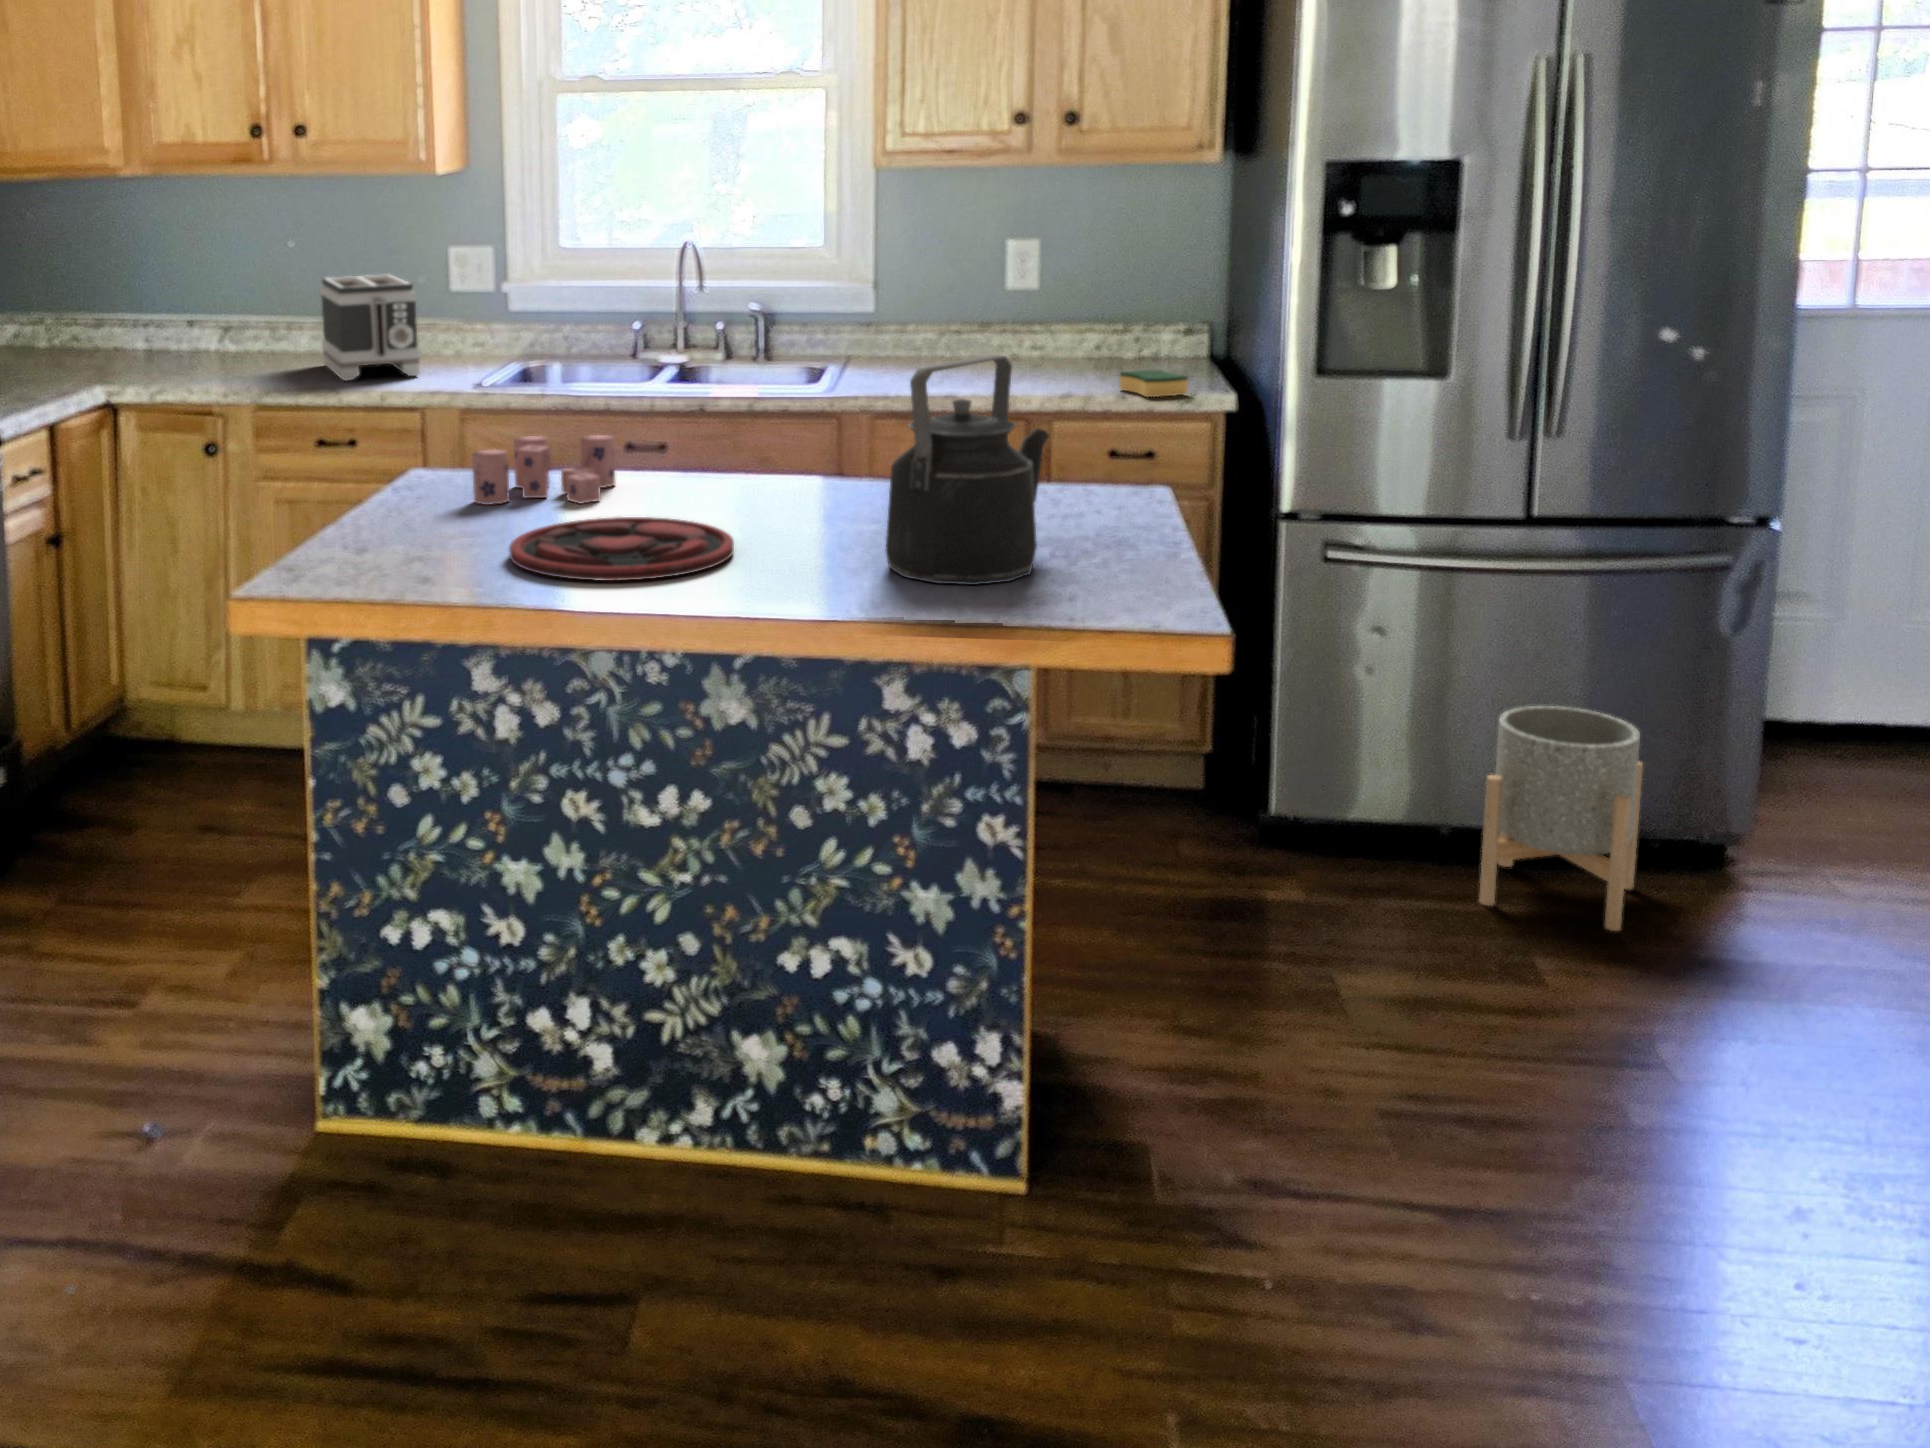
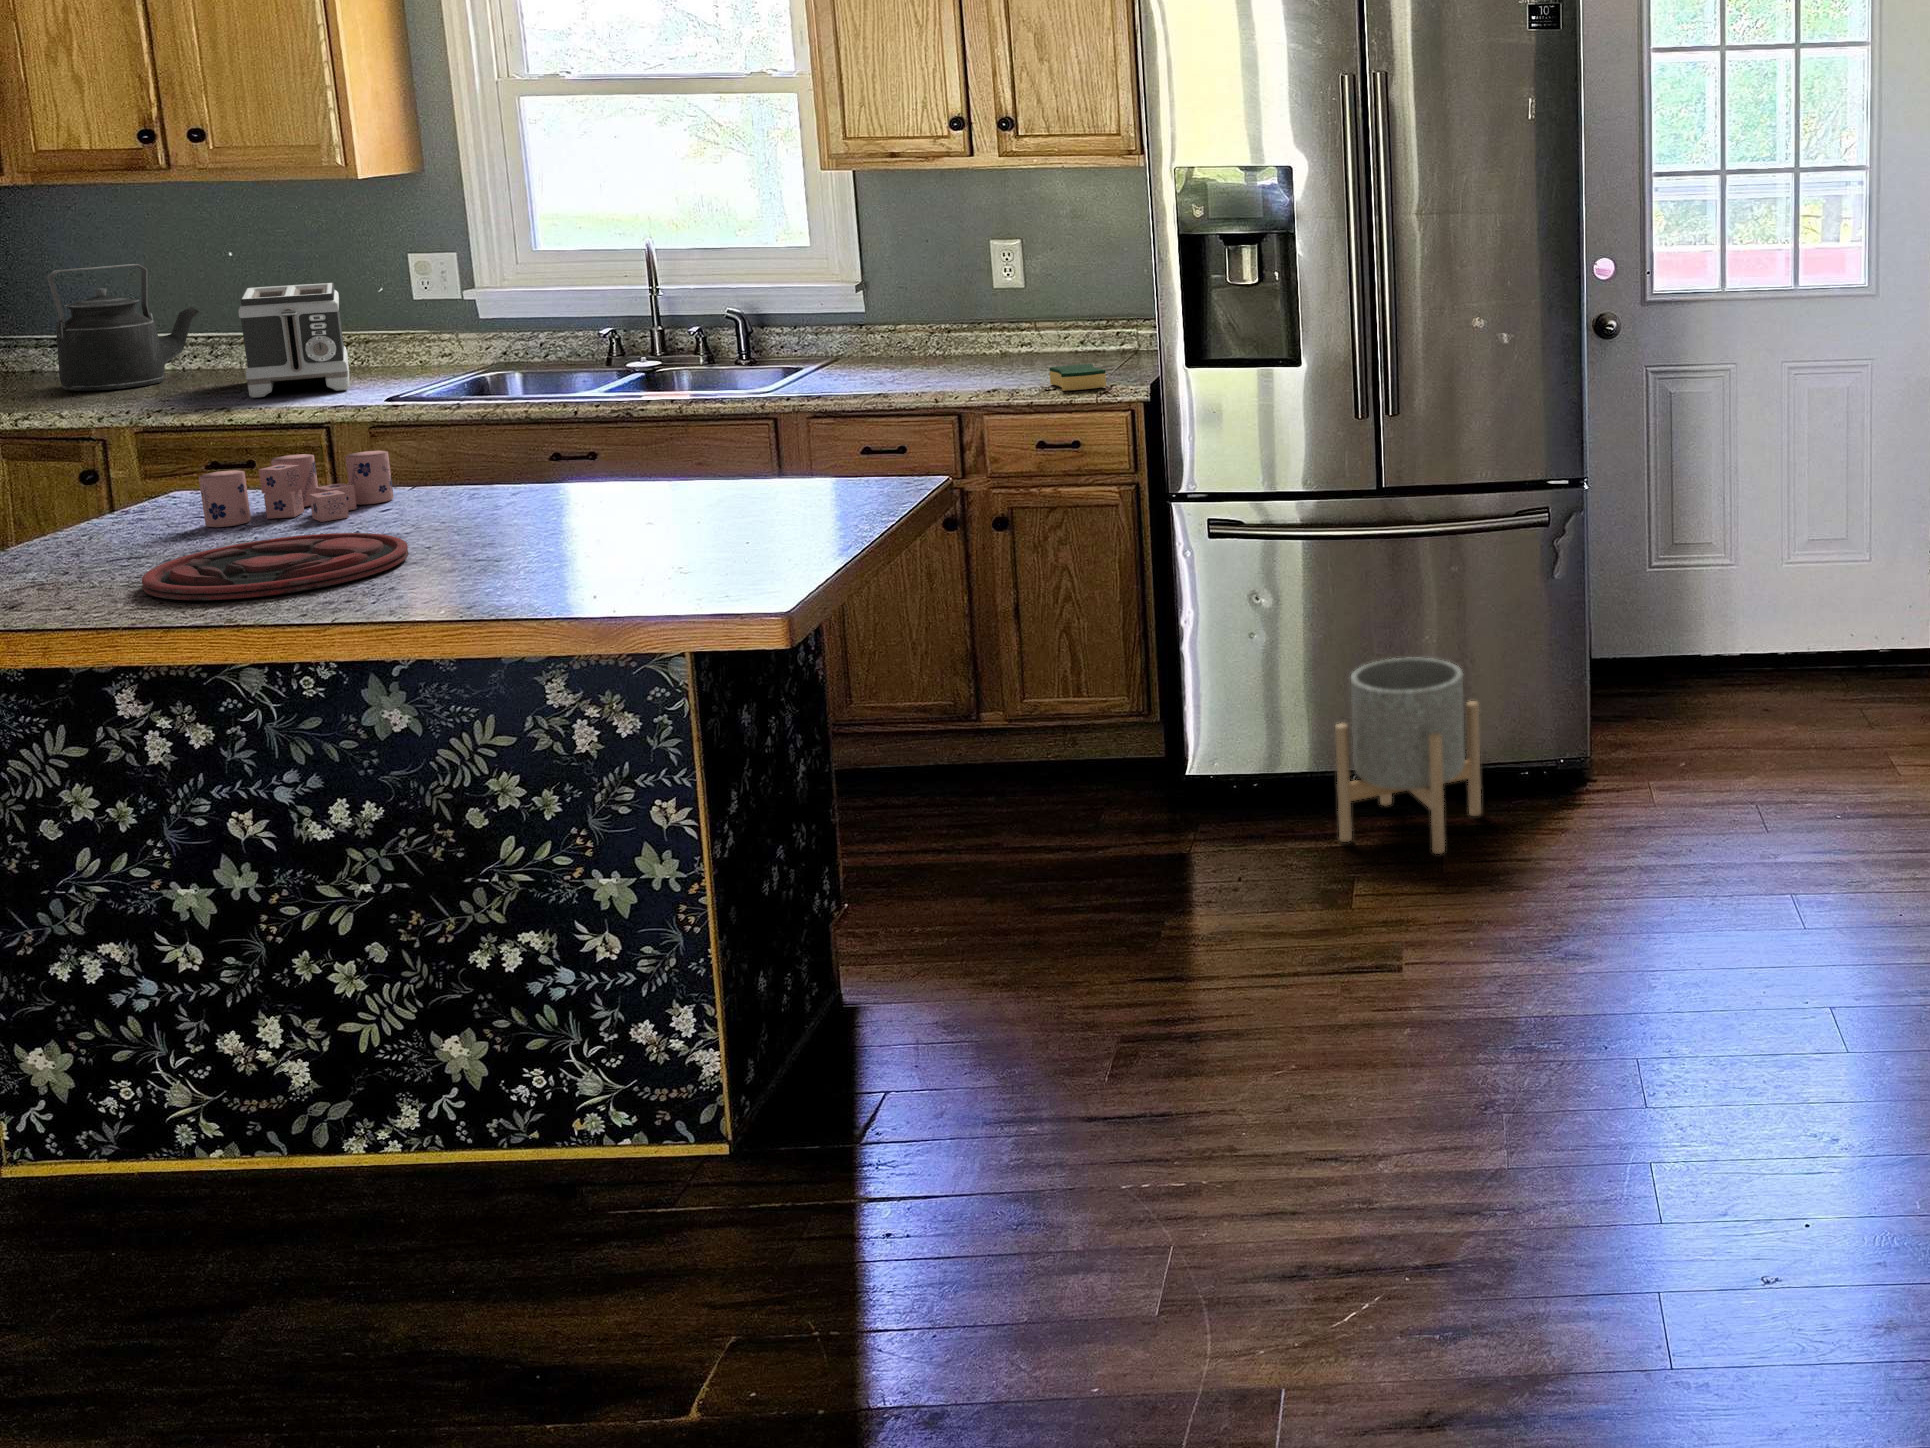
kettle: present [886,355,1050,585] -> present [47,264,199,391]

